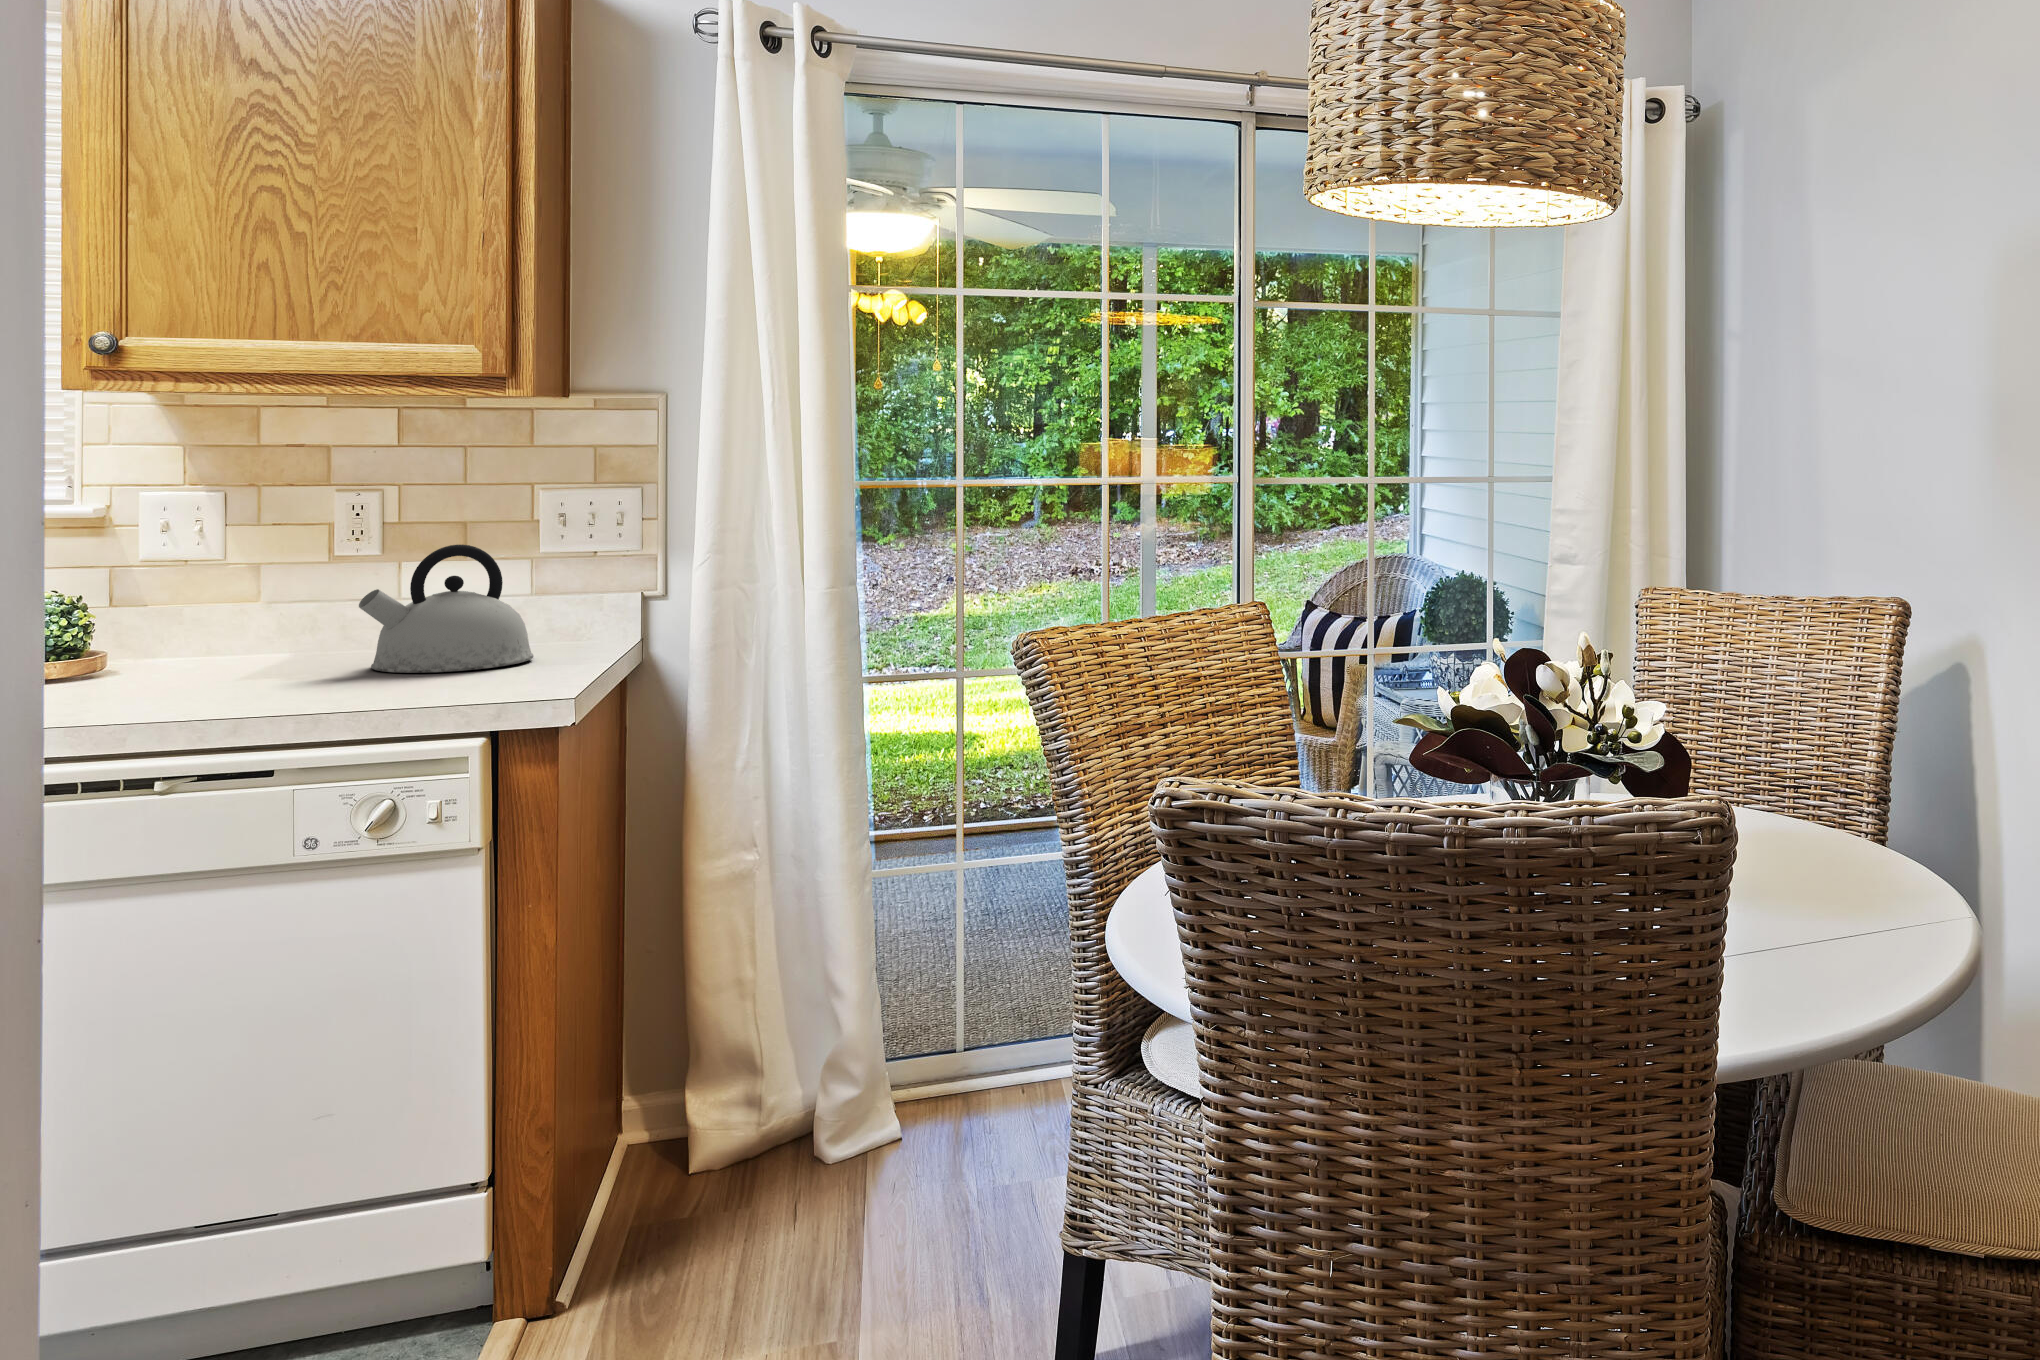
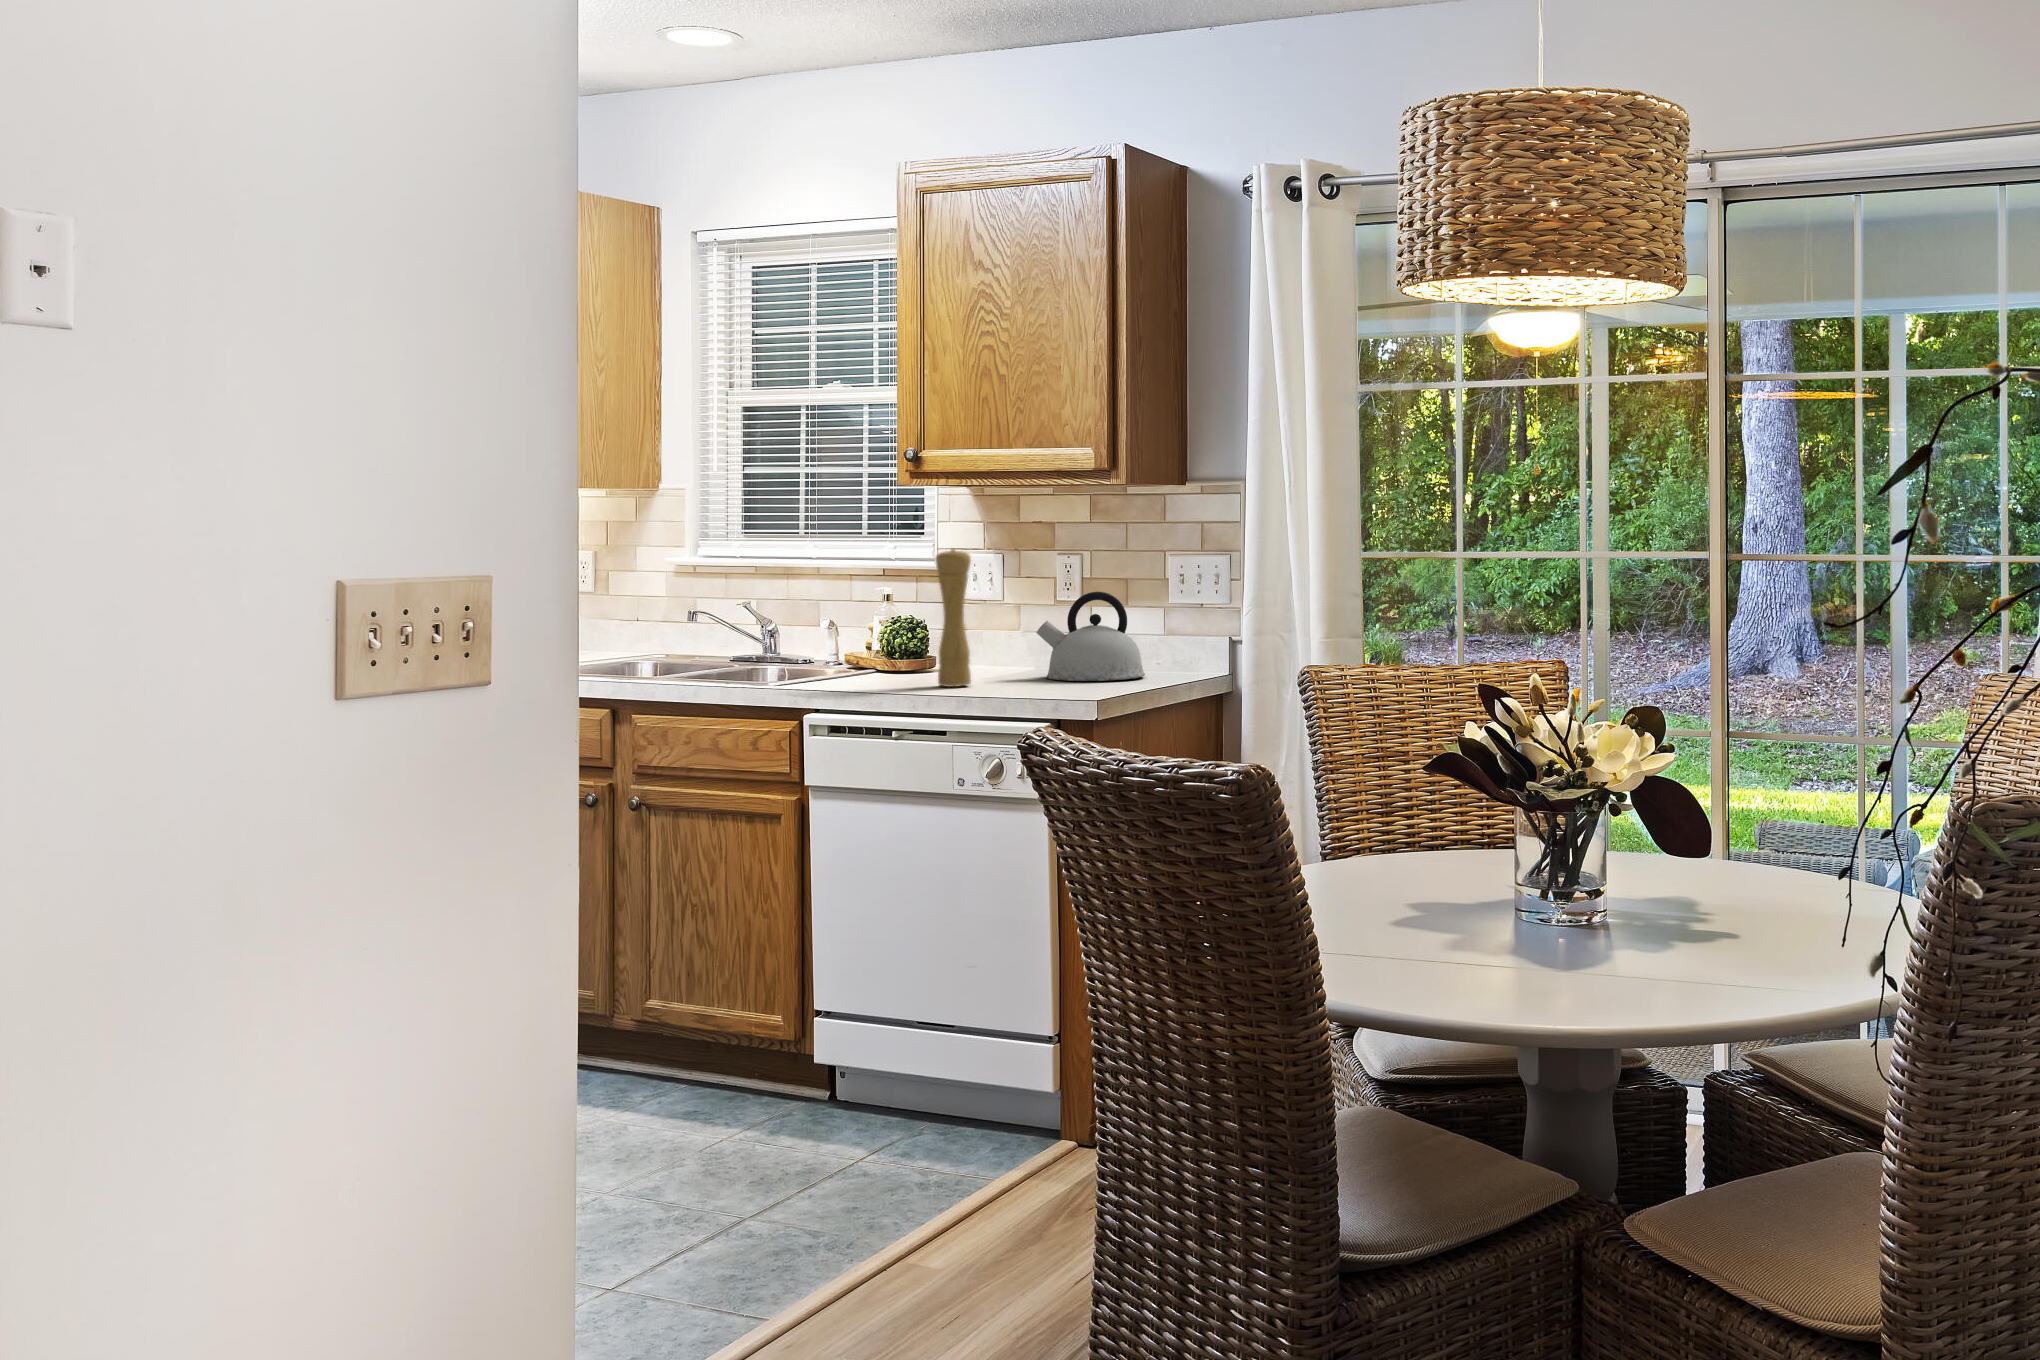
pepper mill: none [234,490,299,701] -> present [935,549,971,687]

